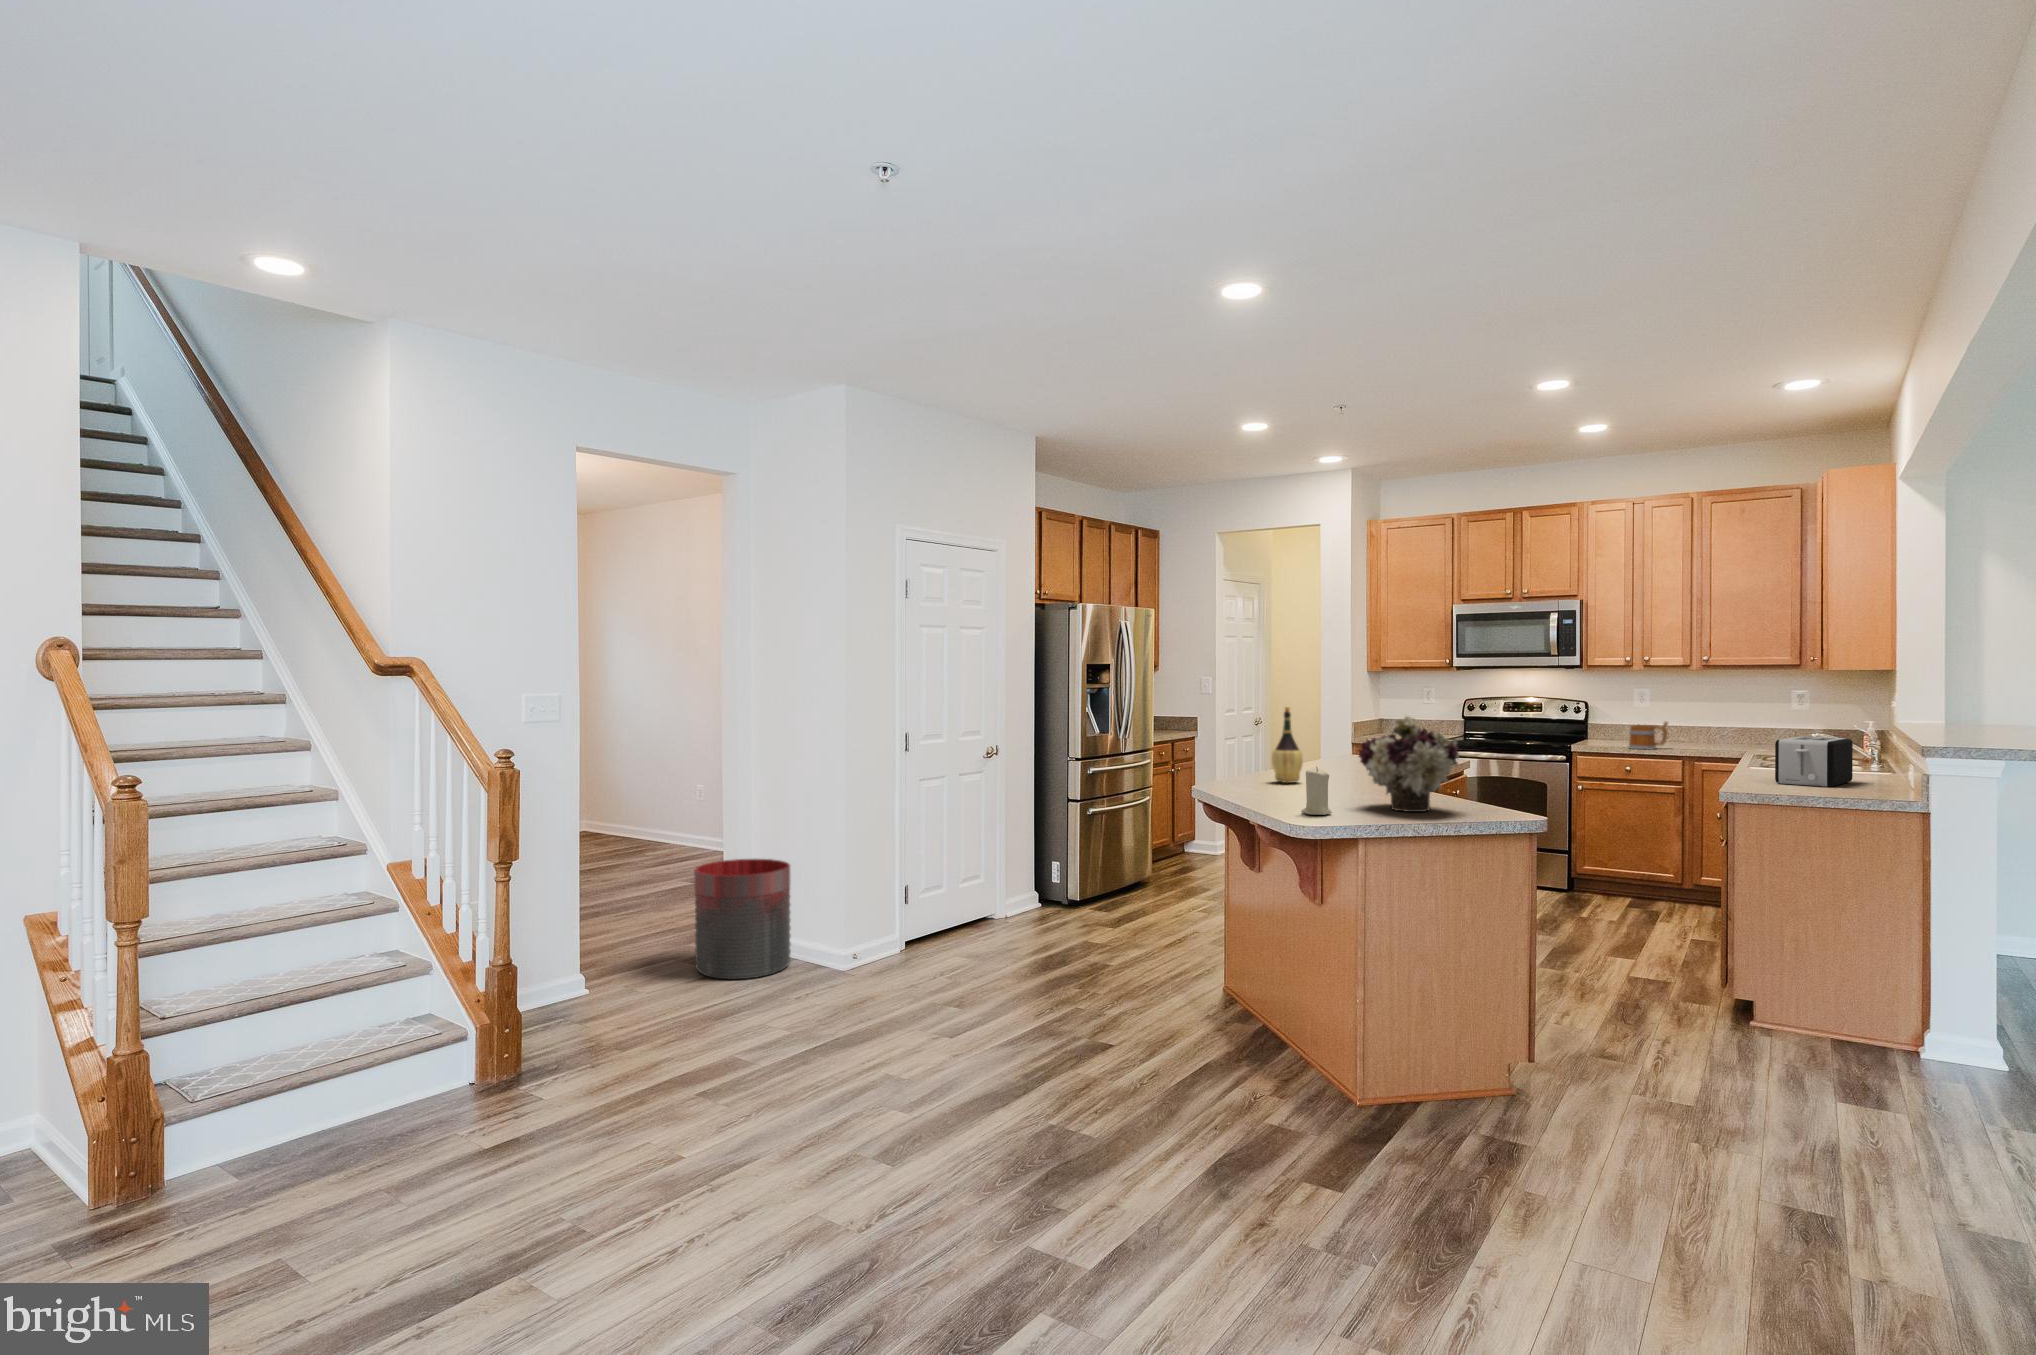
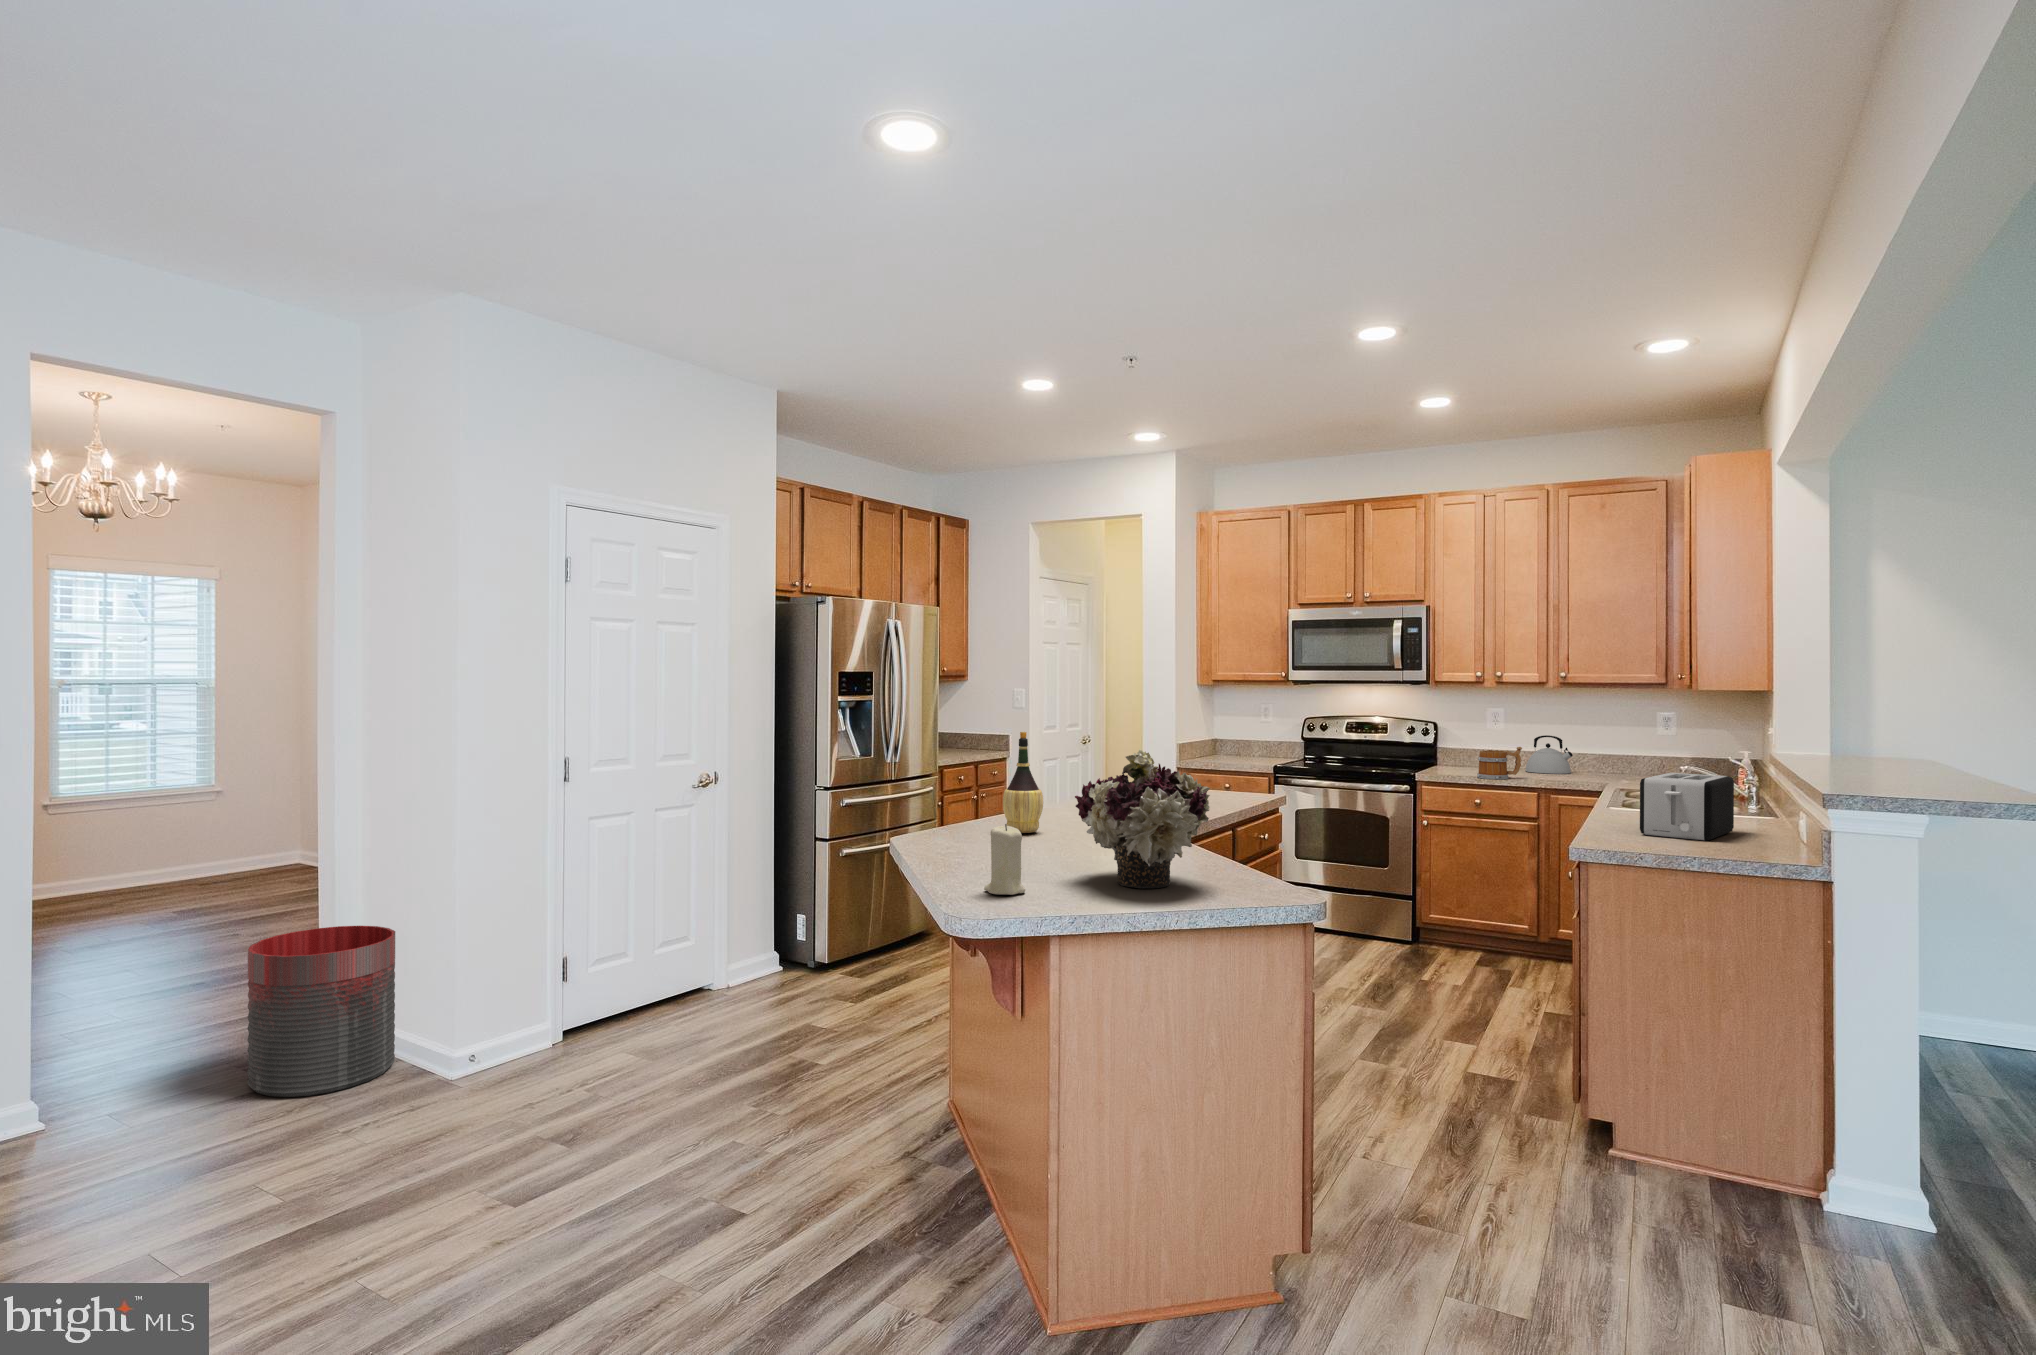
kettle: none [1670,712,1713,745] -> present [1525,735,1573,774]

